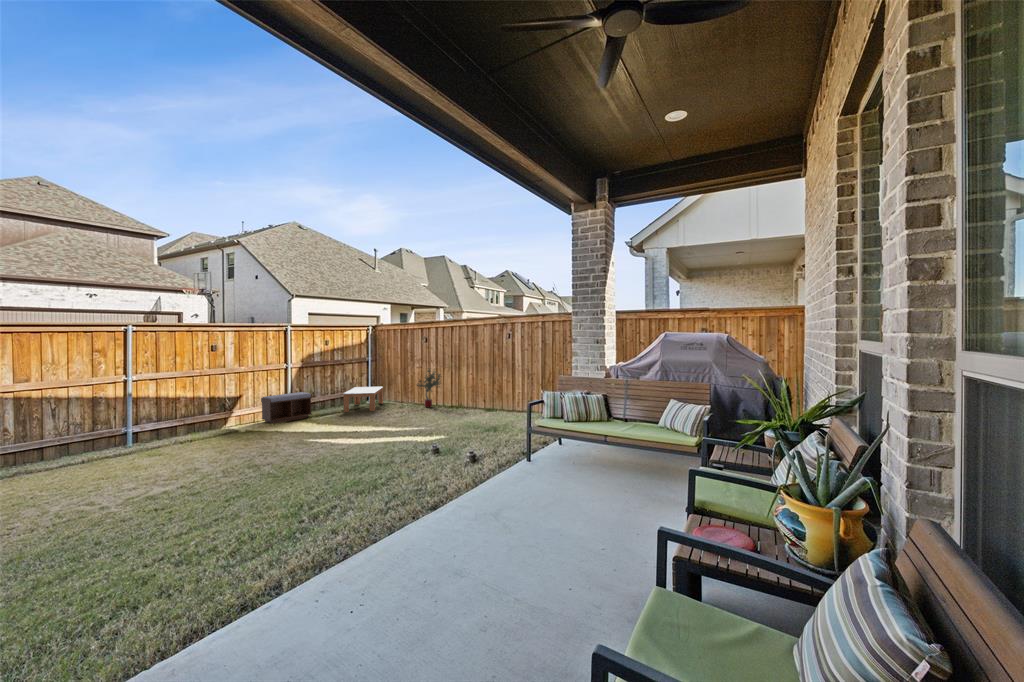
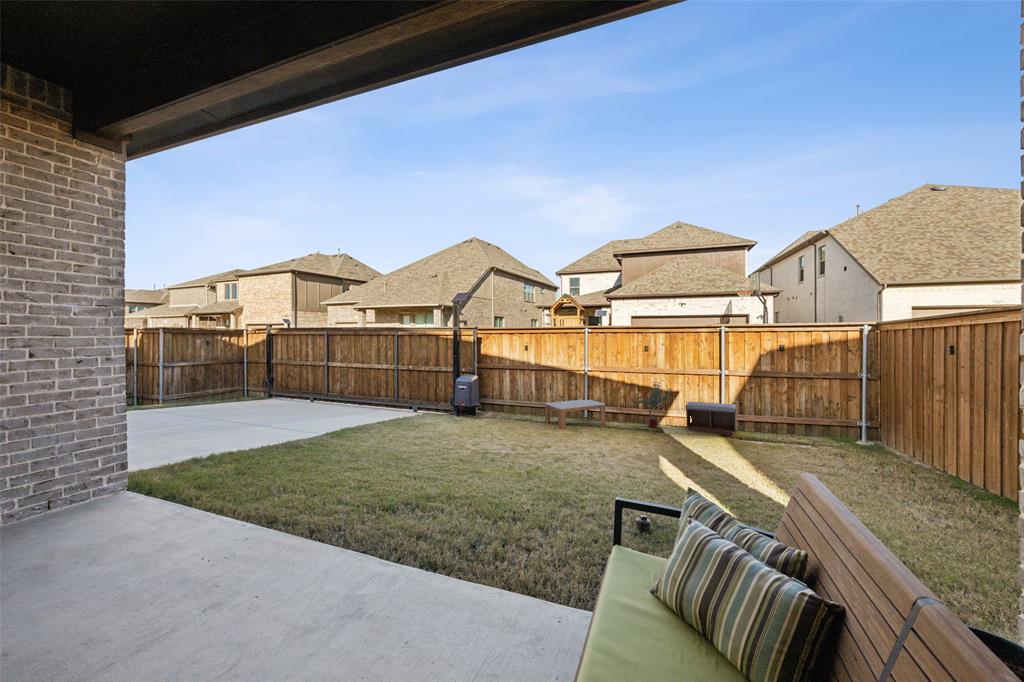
potted tree: present [417,368,440,407] -> present [634,382,672,428]
coffee table: present [343,387,383,412] -> present [545,400,606,429]

